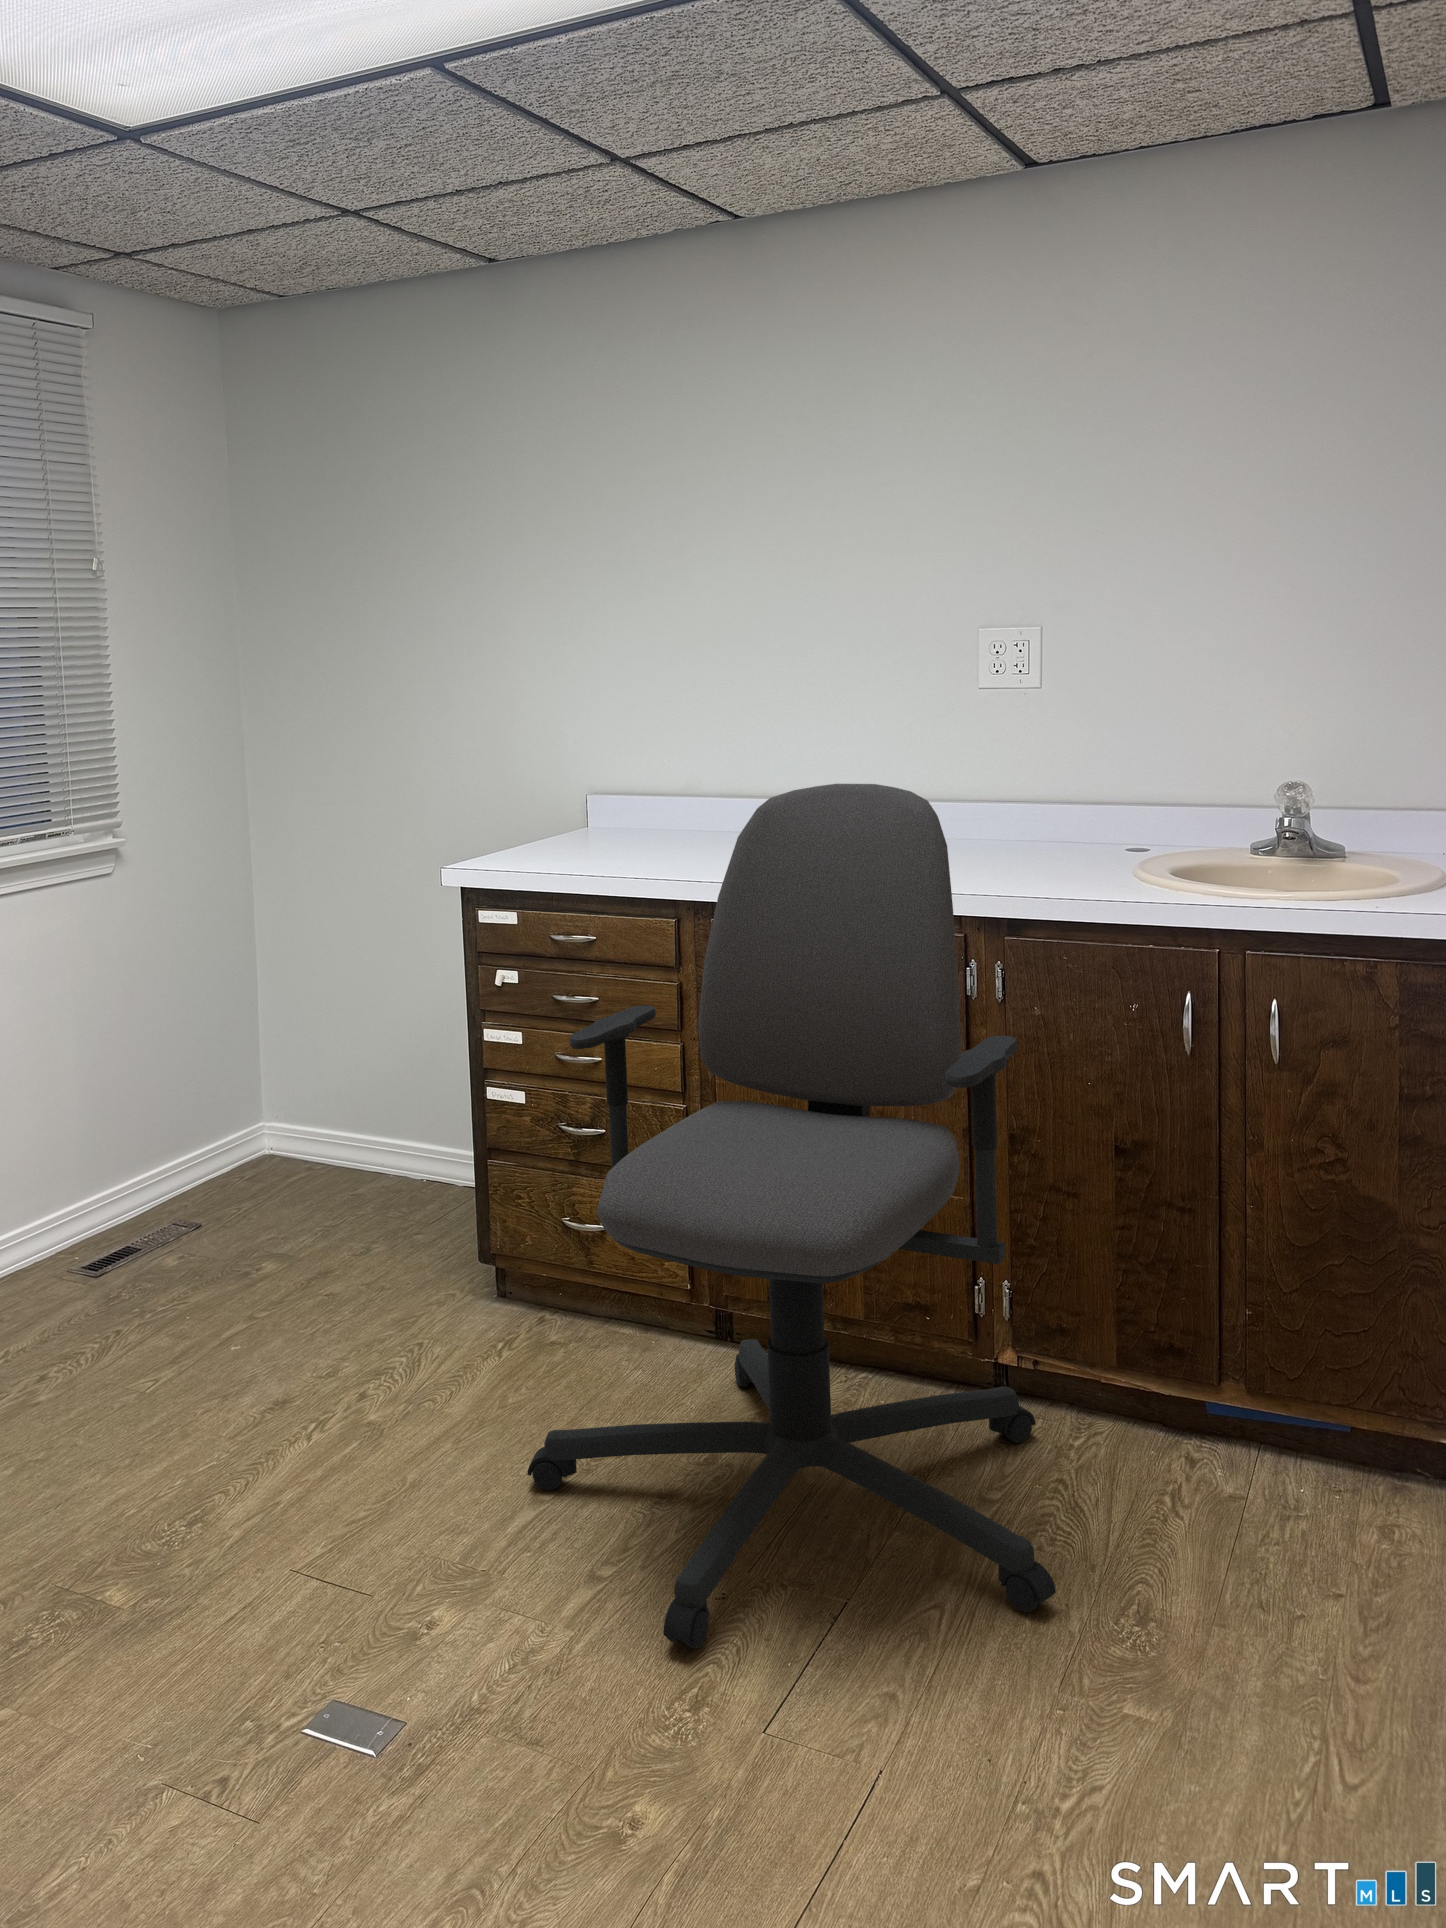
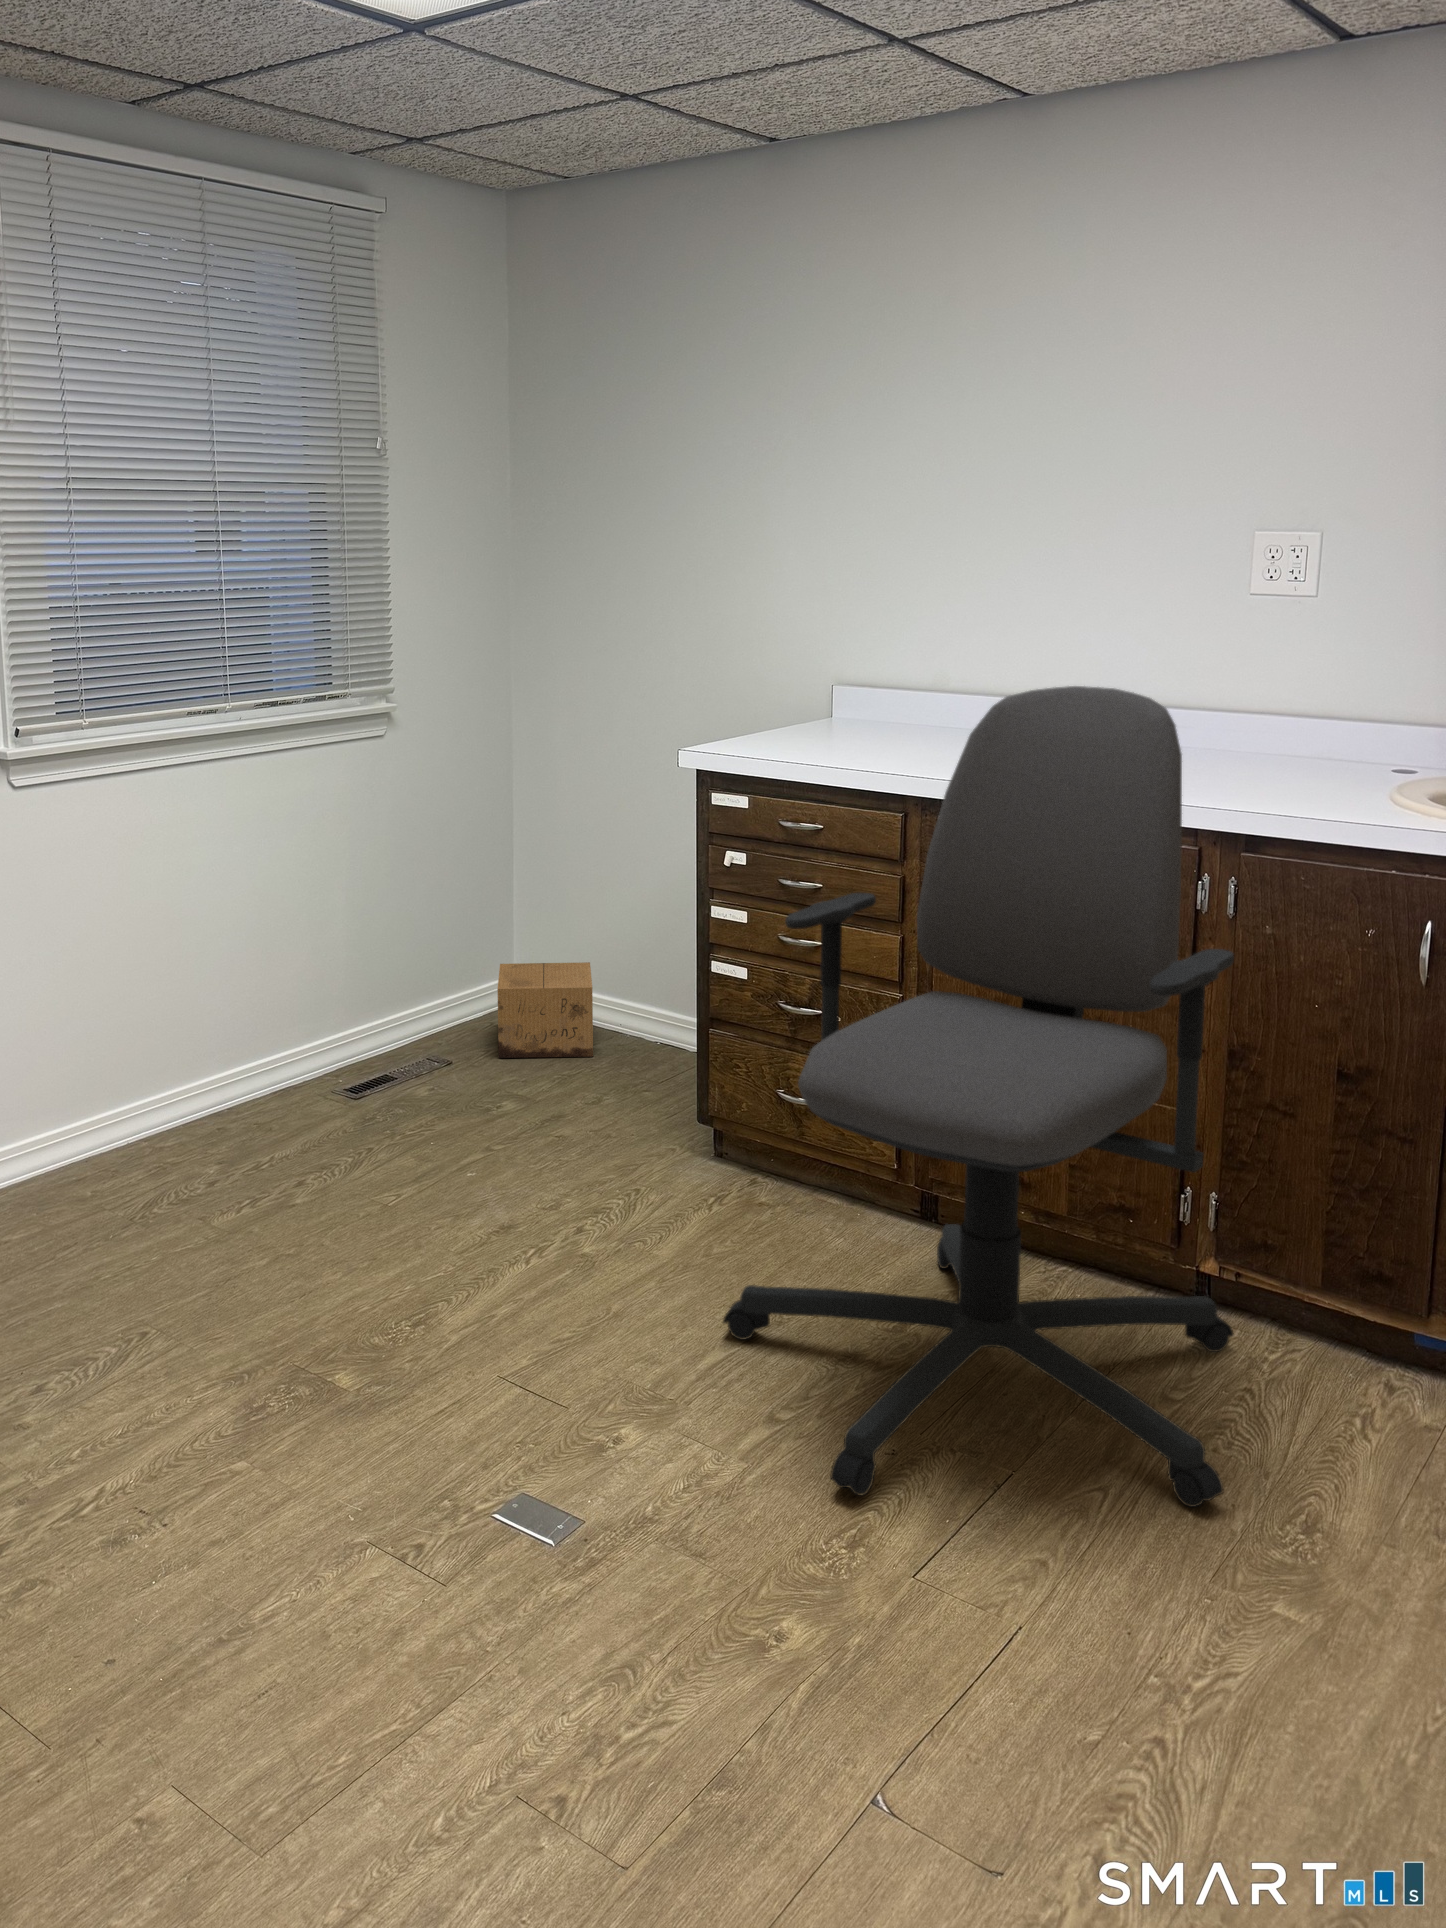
cardboard box: none [249,1099,354,1209] -> present [497,962,593,1058]

